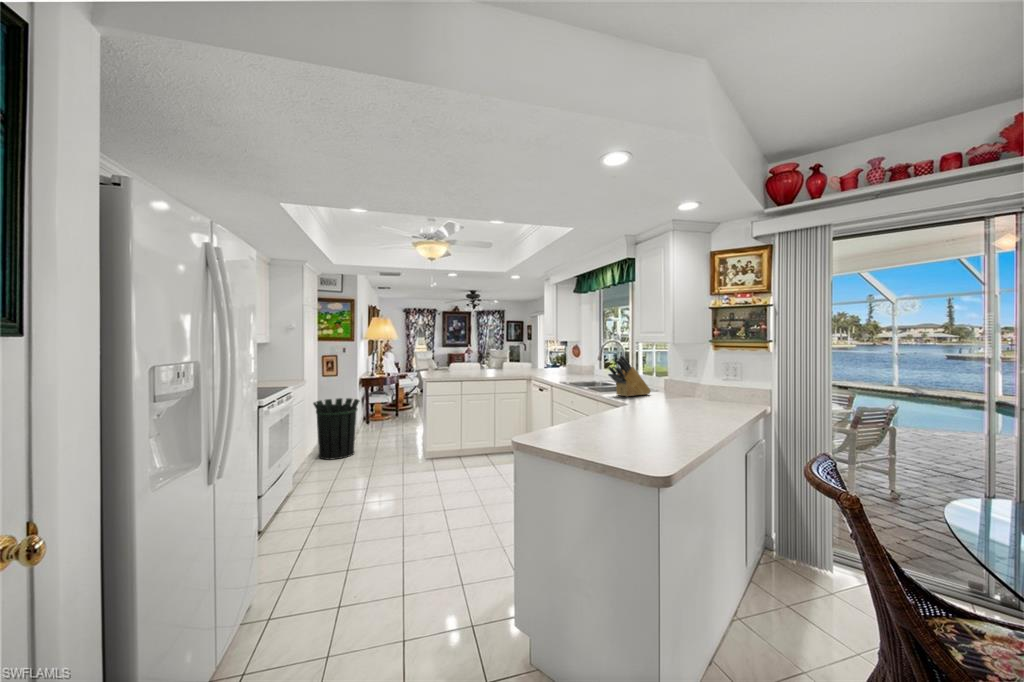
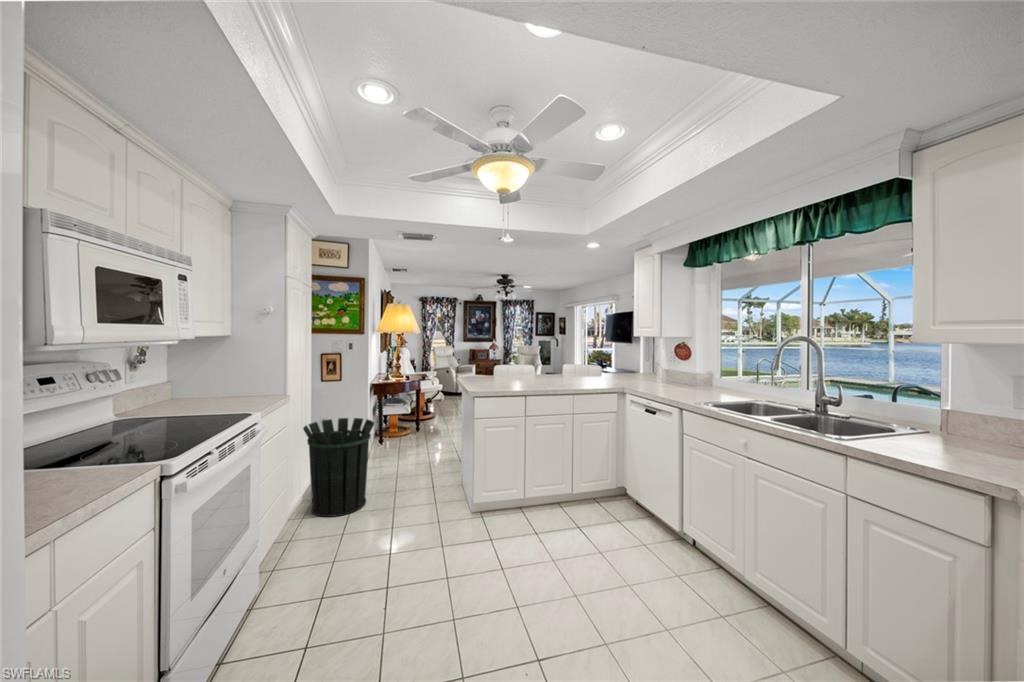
knife block: present [608,355,651,397] -> none [911,367,984,457]

